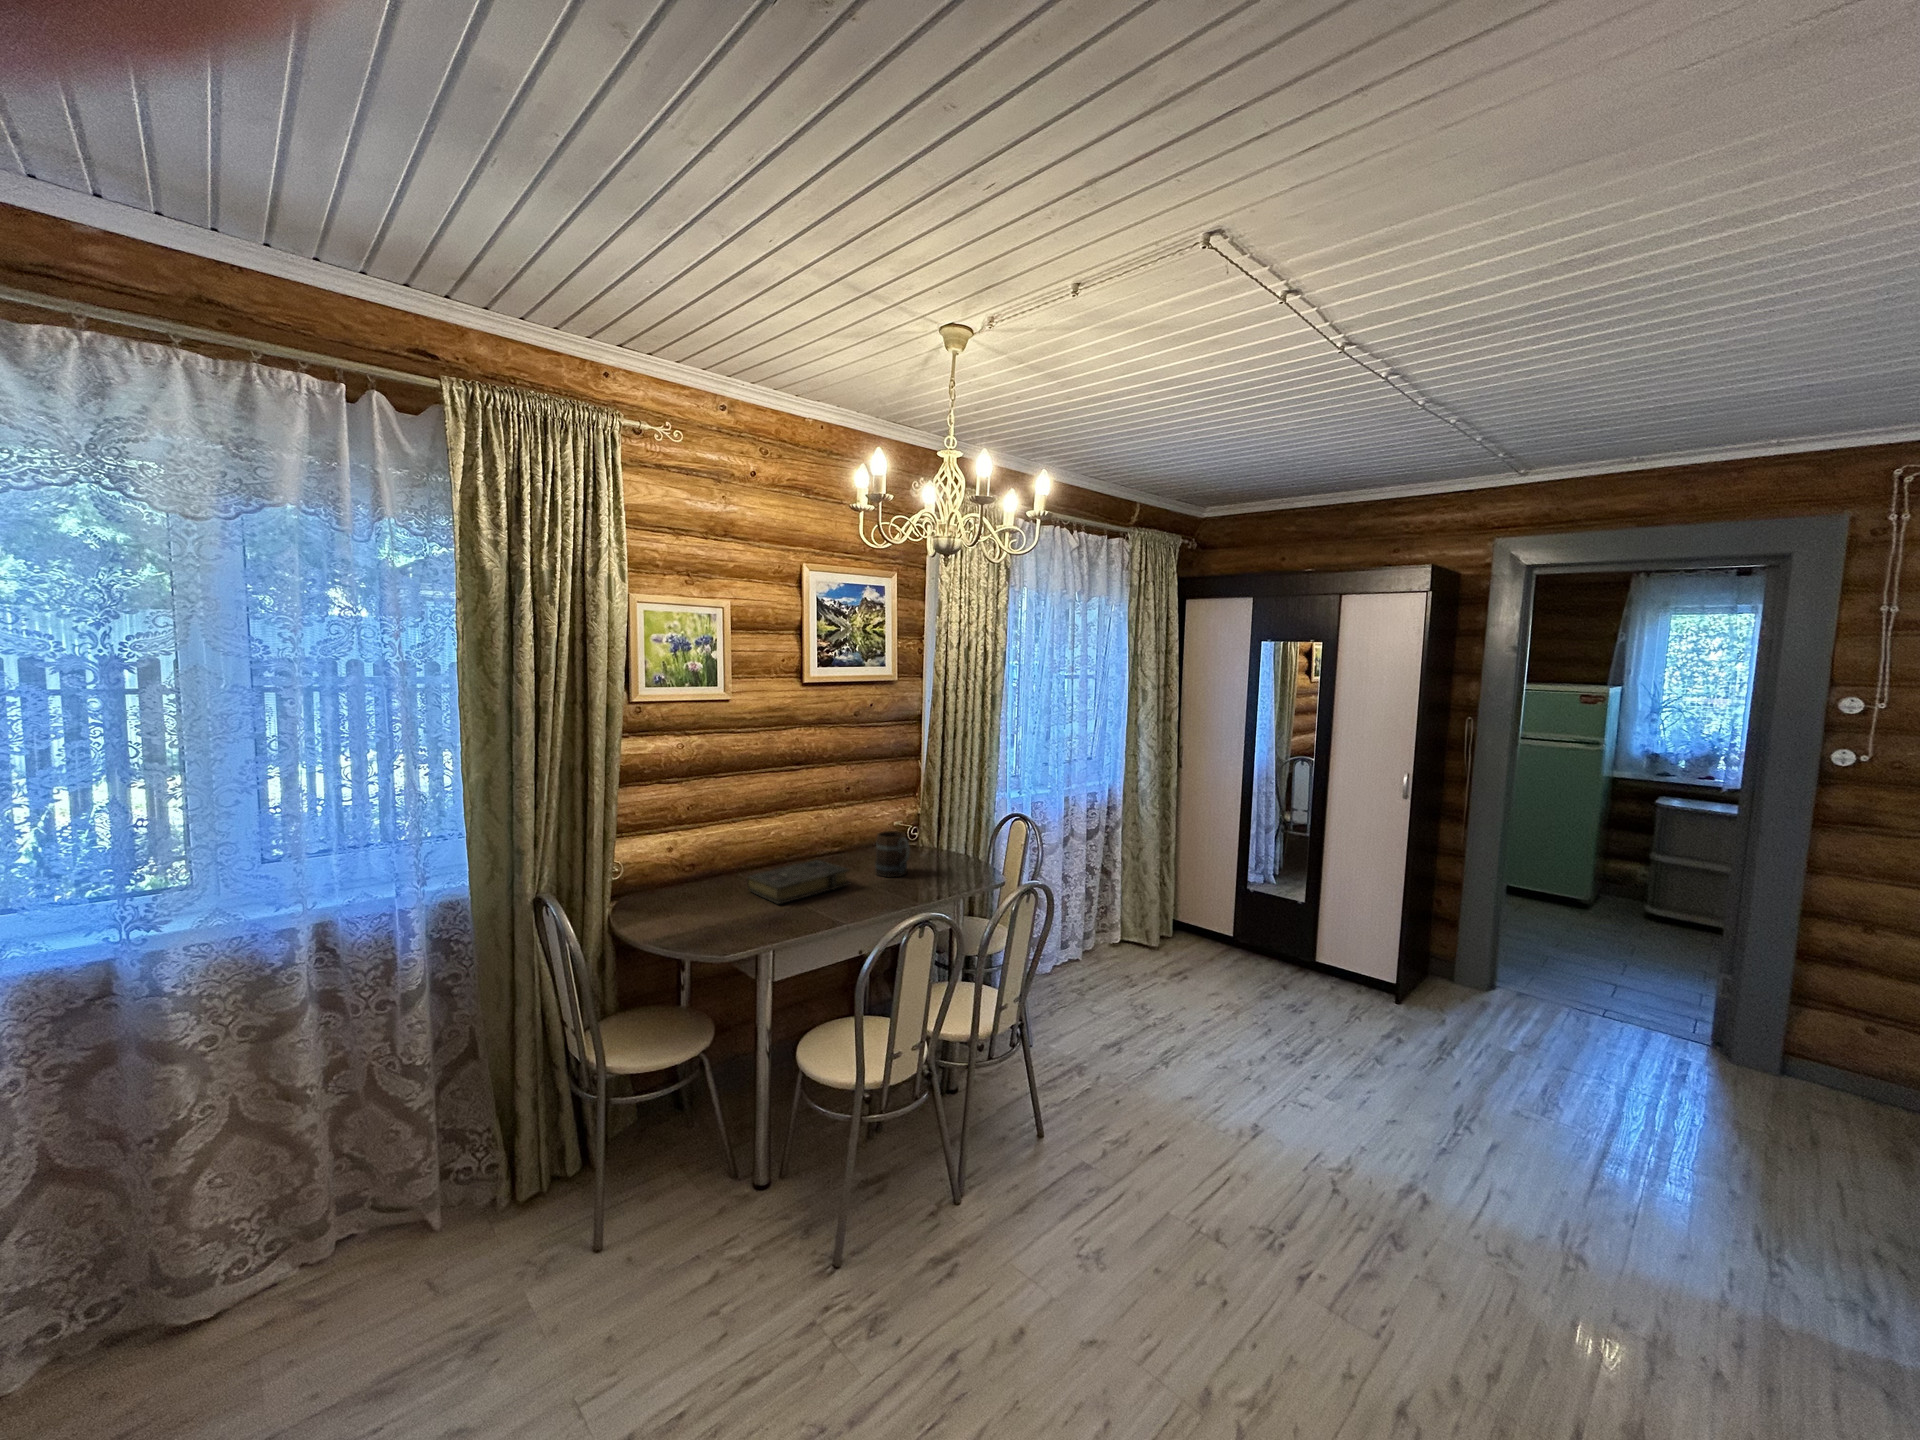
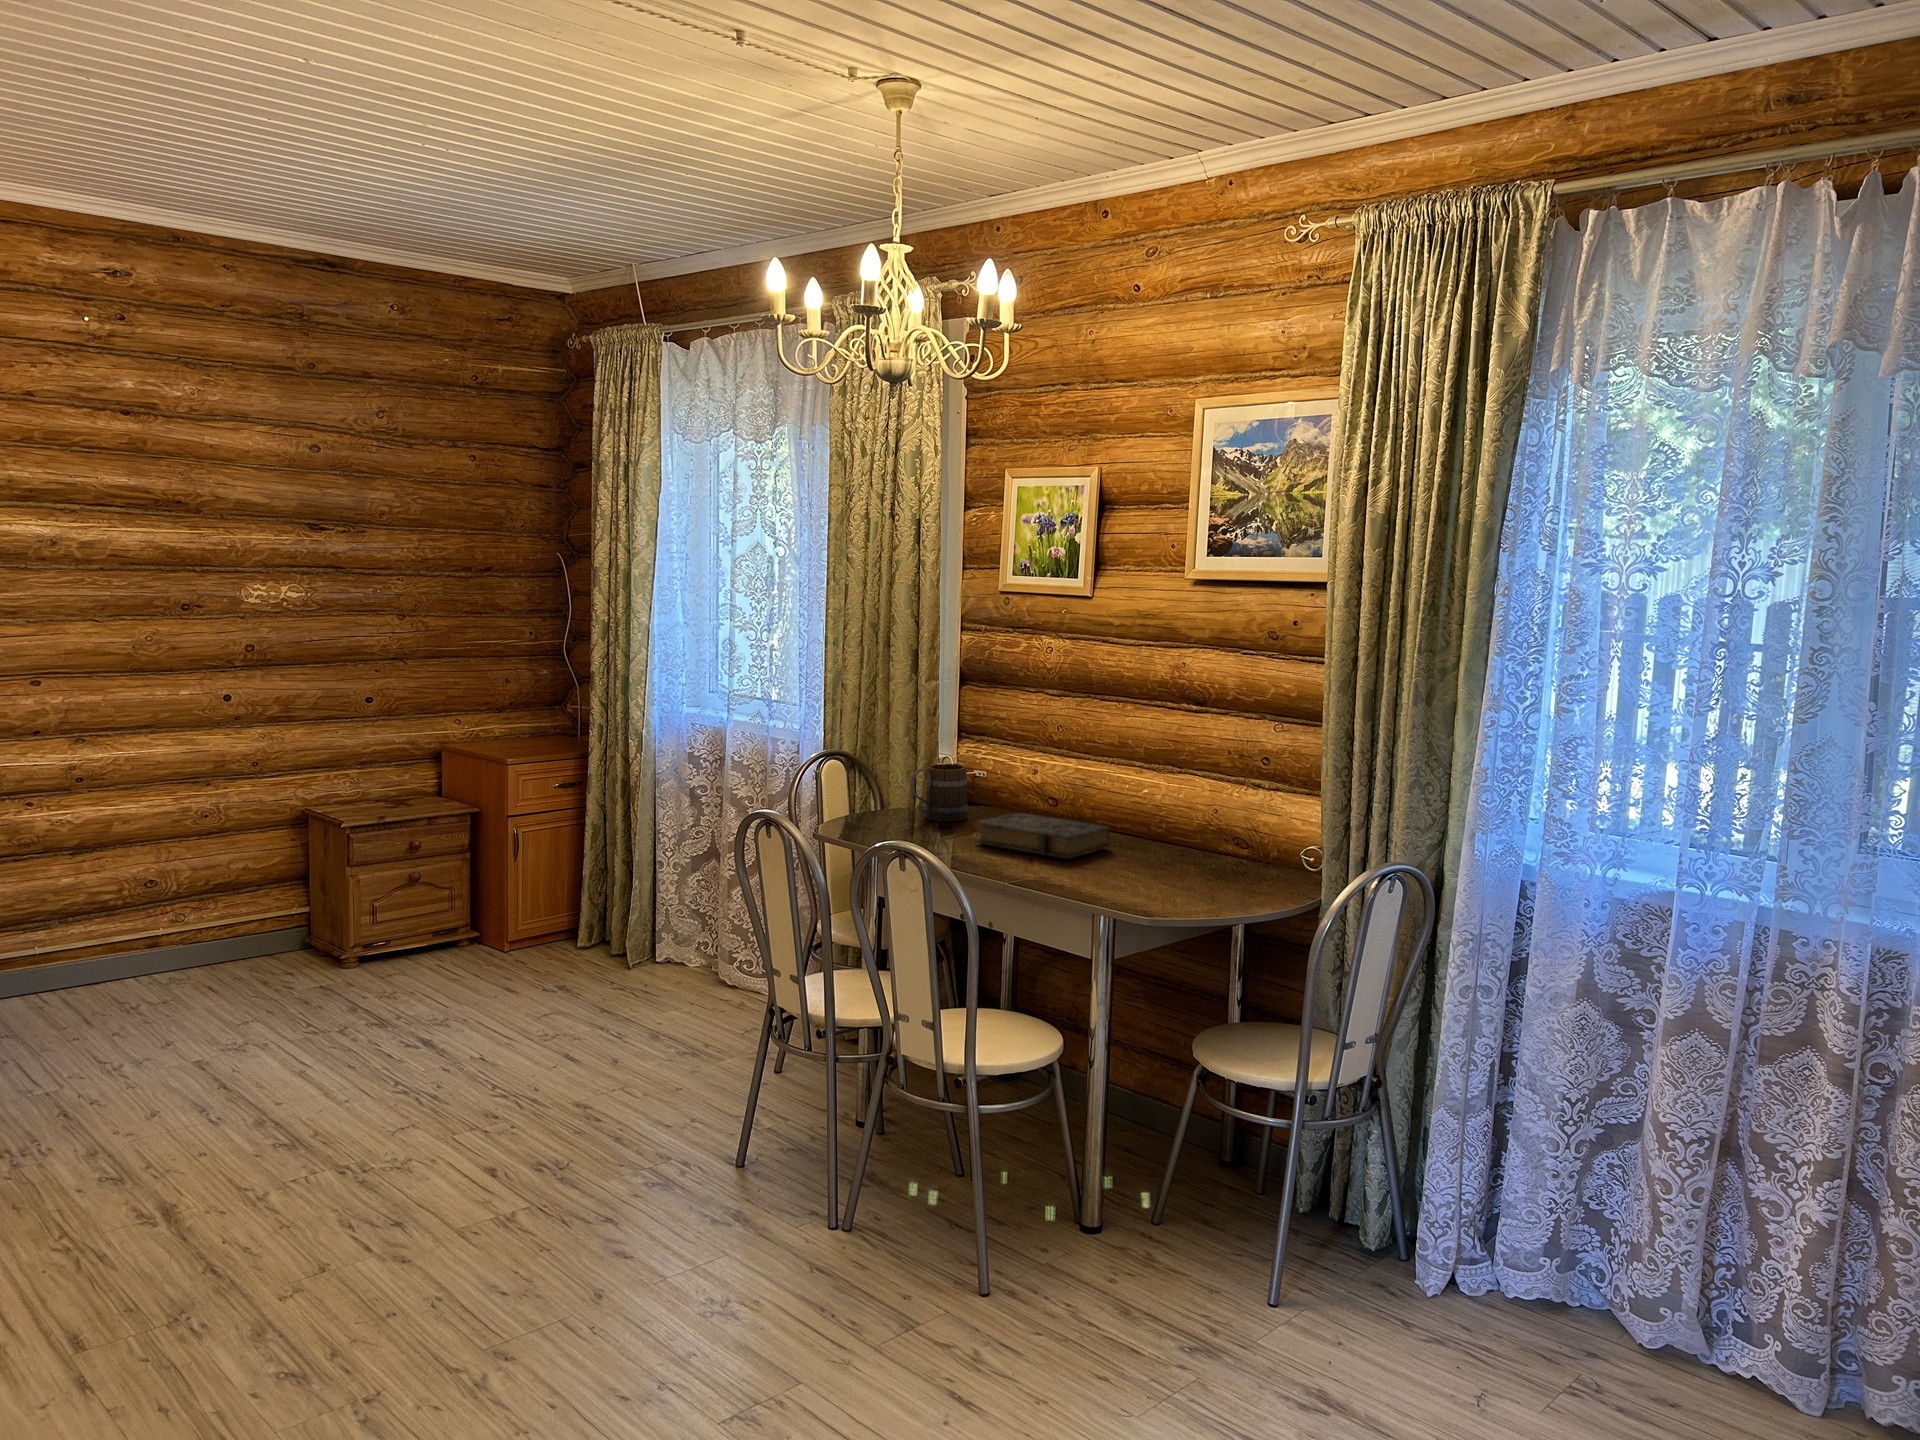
mug: present [875,831,910,877] -> present [911,764,968,822]

